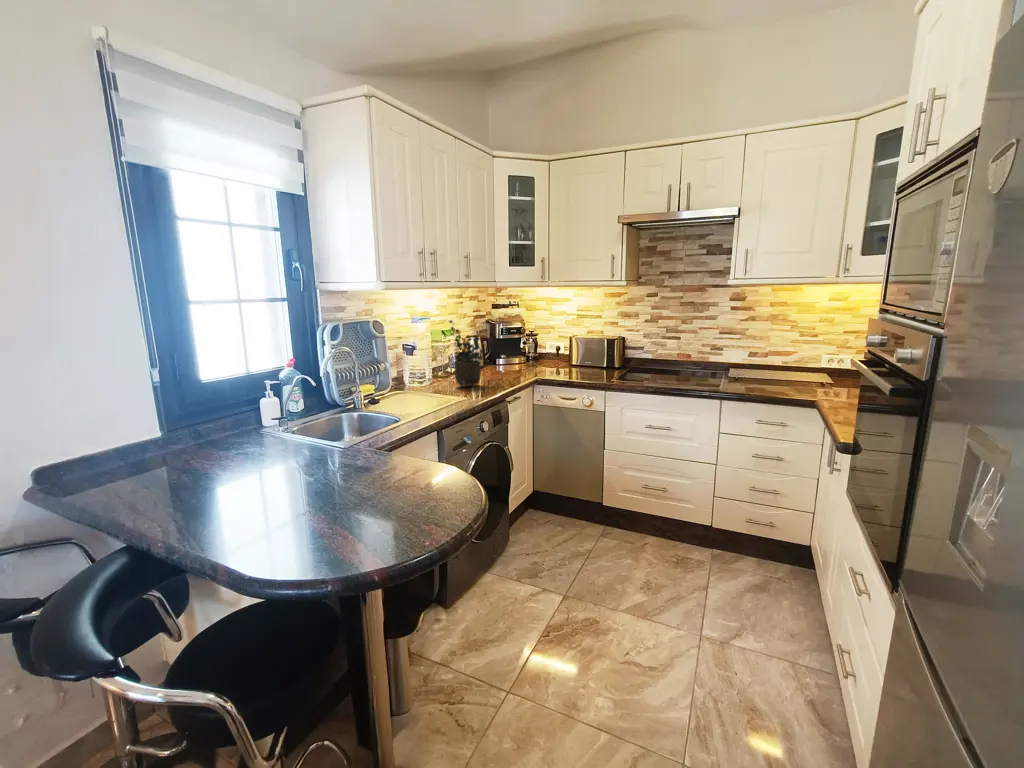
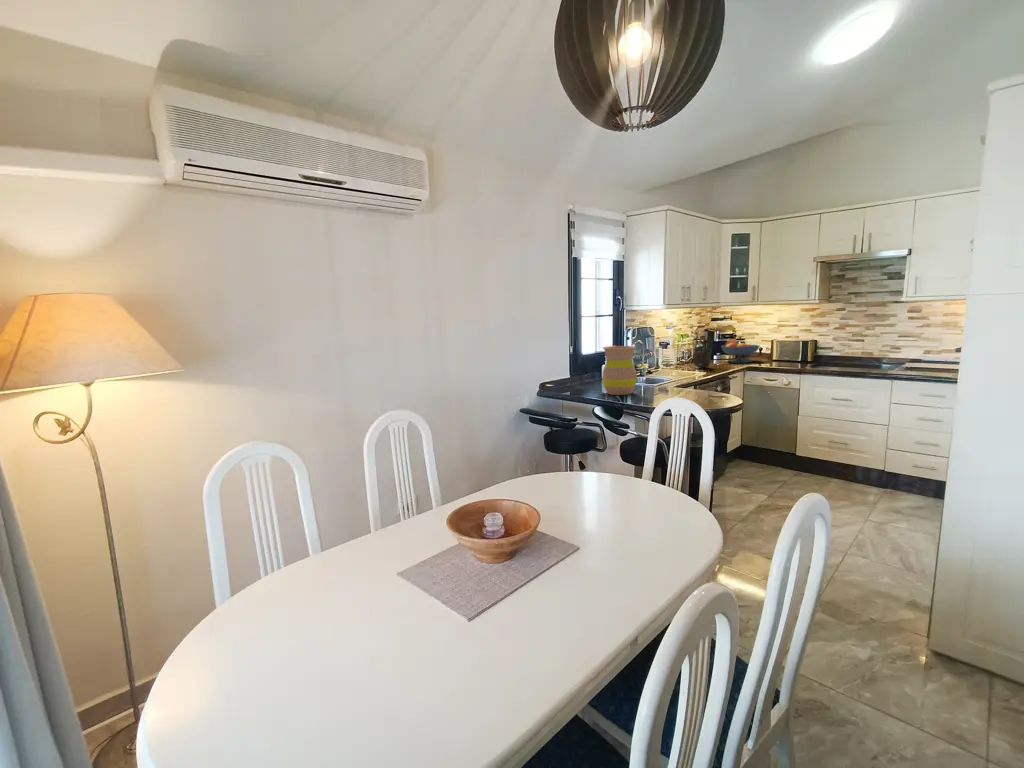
fruit bowl: none [502,337,553,372] -> present [721,340,759,363]
vase: none [171,376,276,500] -> present [602,346,637,395]

